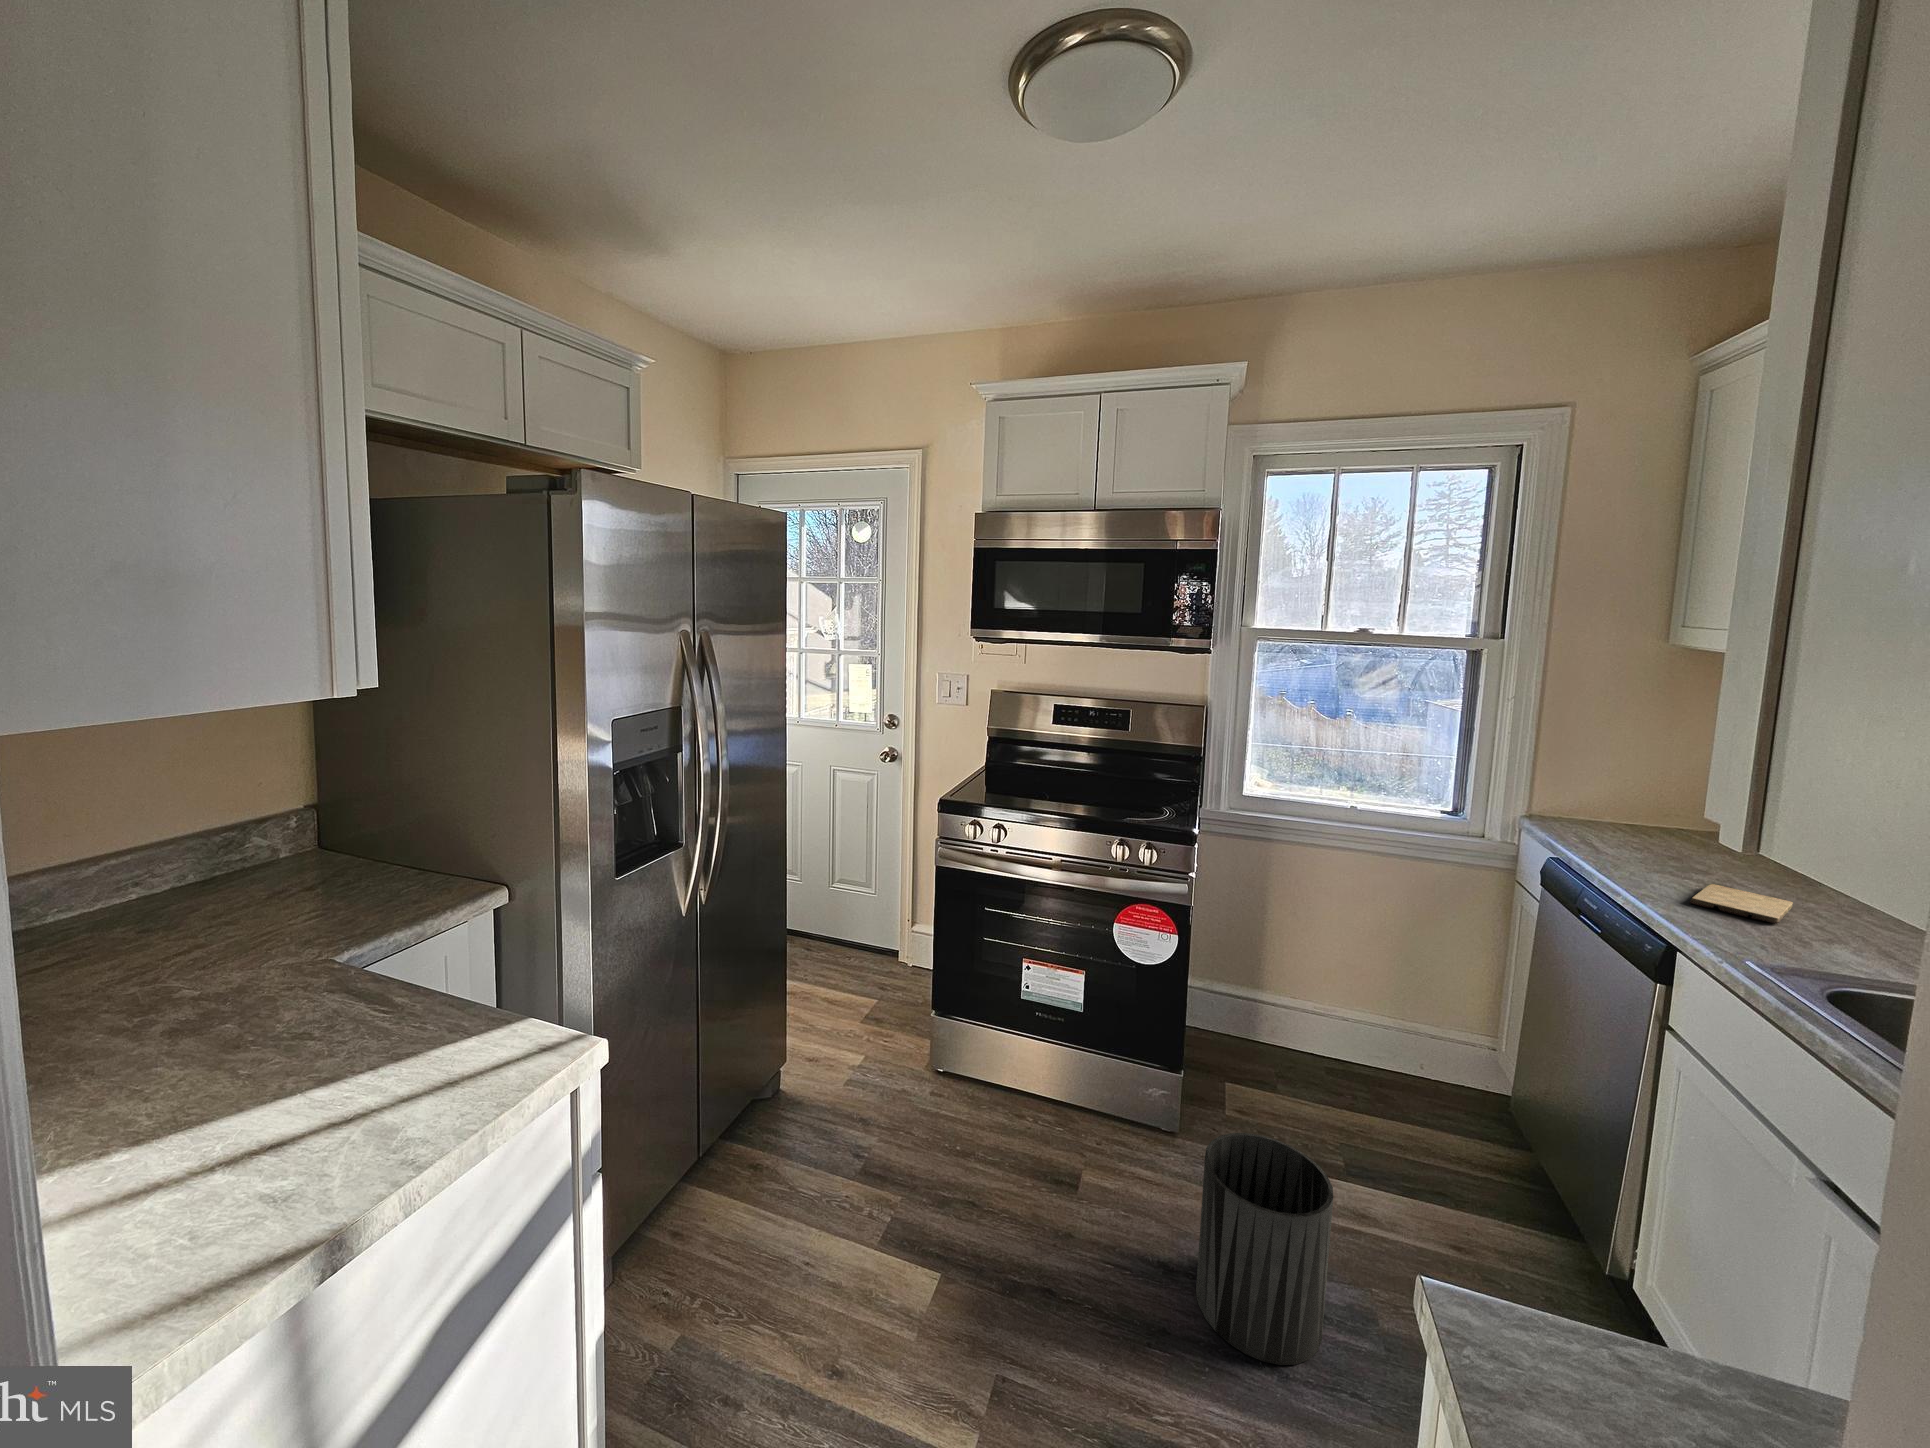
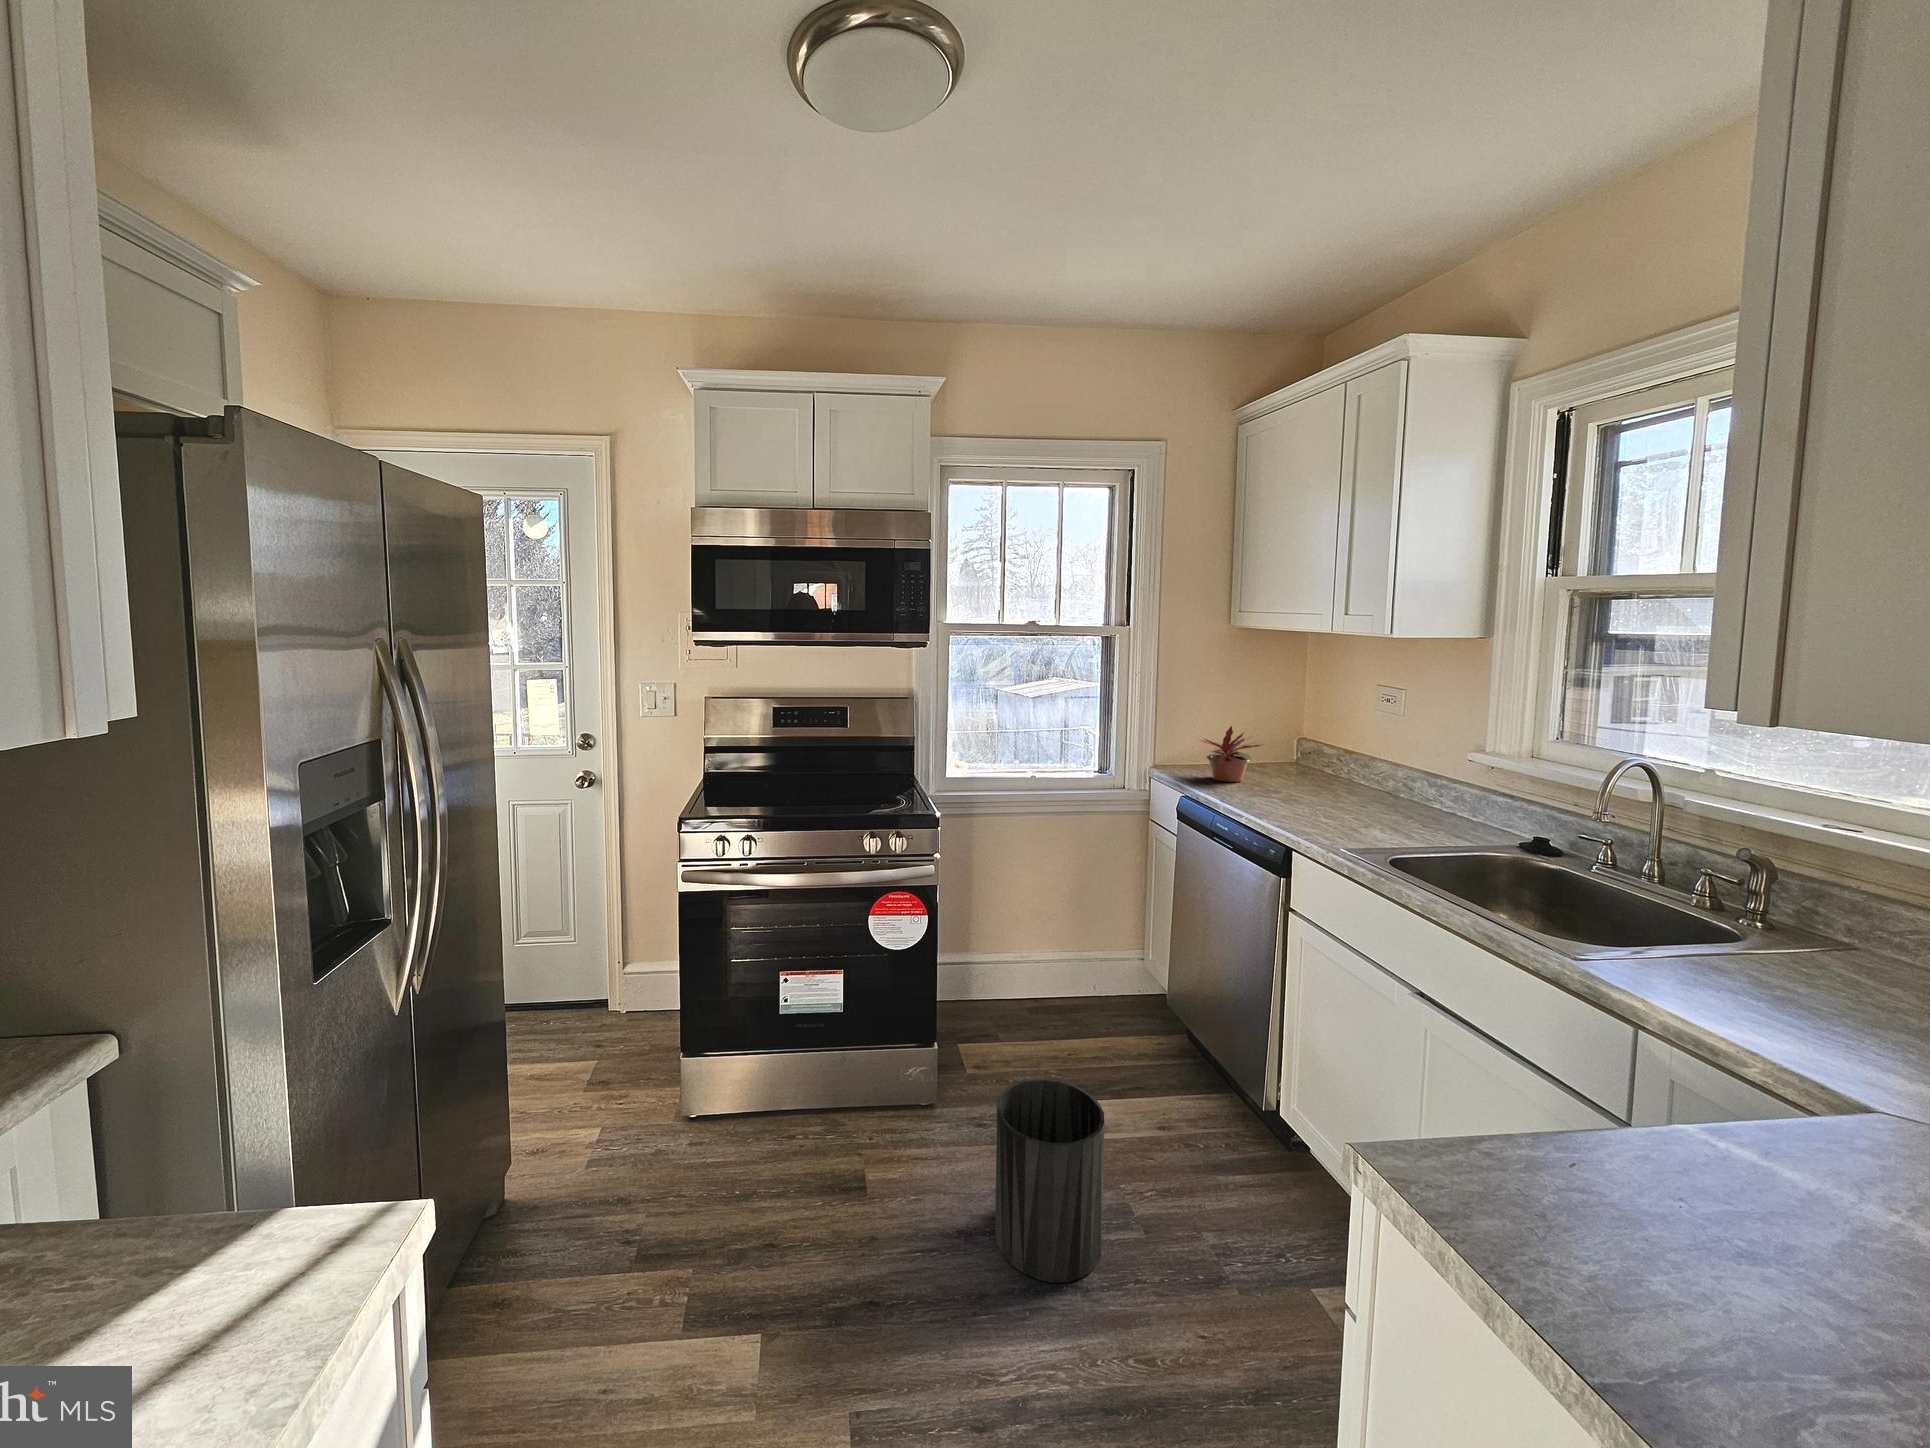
potted plant: none [1582,775,1705,852] -> present [1200,726,1261,782]
cutting board: present [1690,884,1793,923] -> none [1281,799,1331,820]

